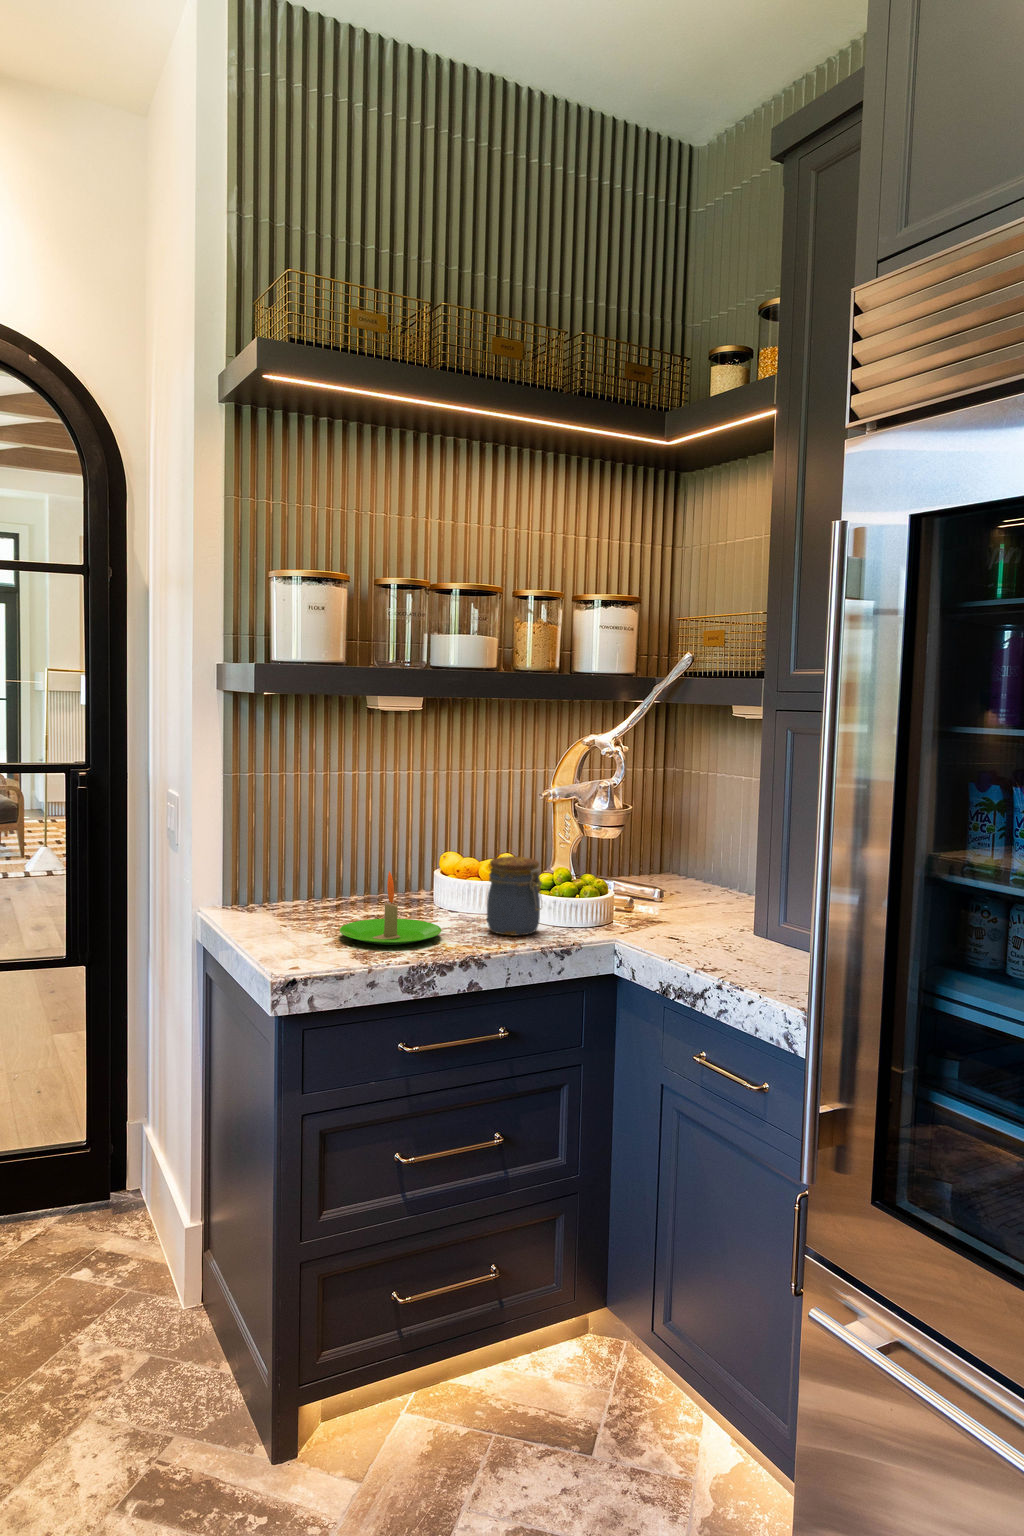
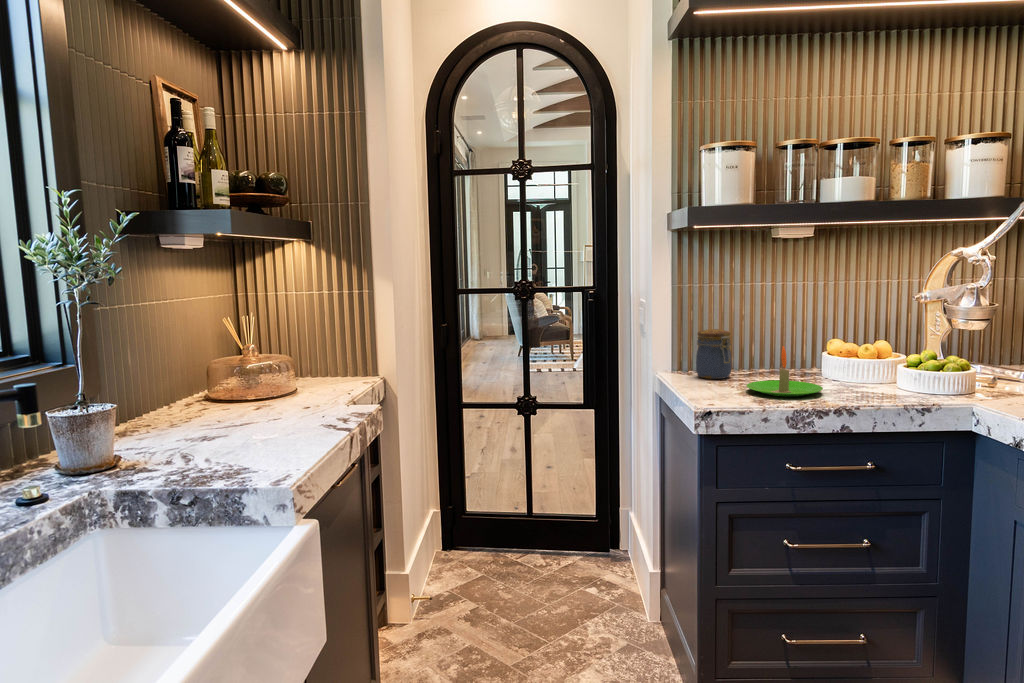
jar: present [487,856,542,935] -> present [696,329,732,379]

